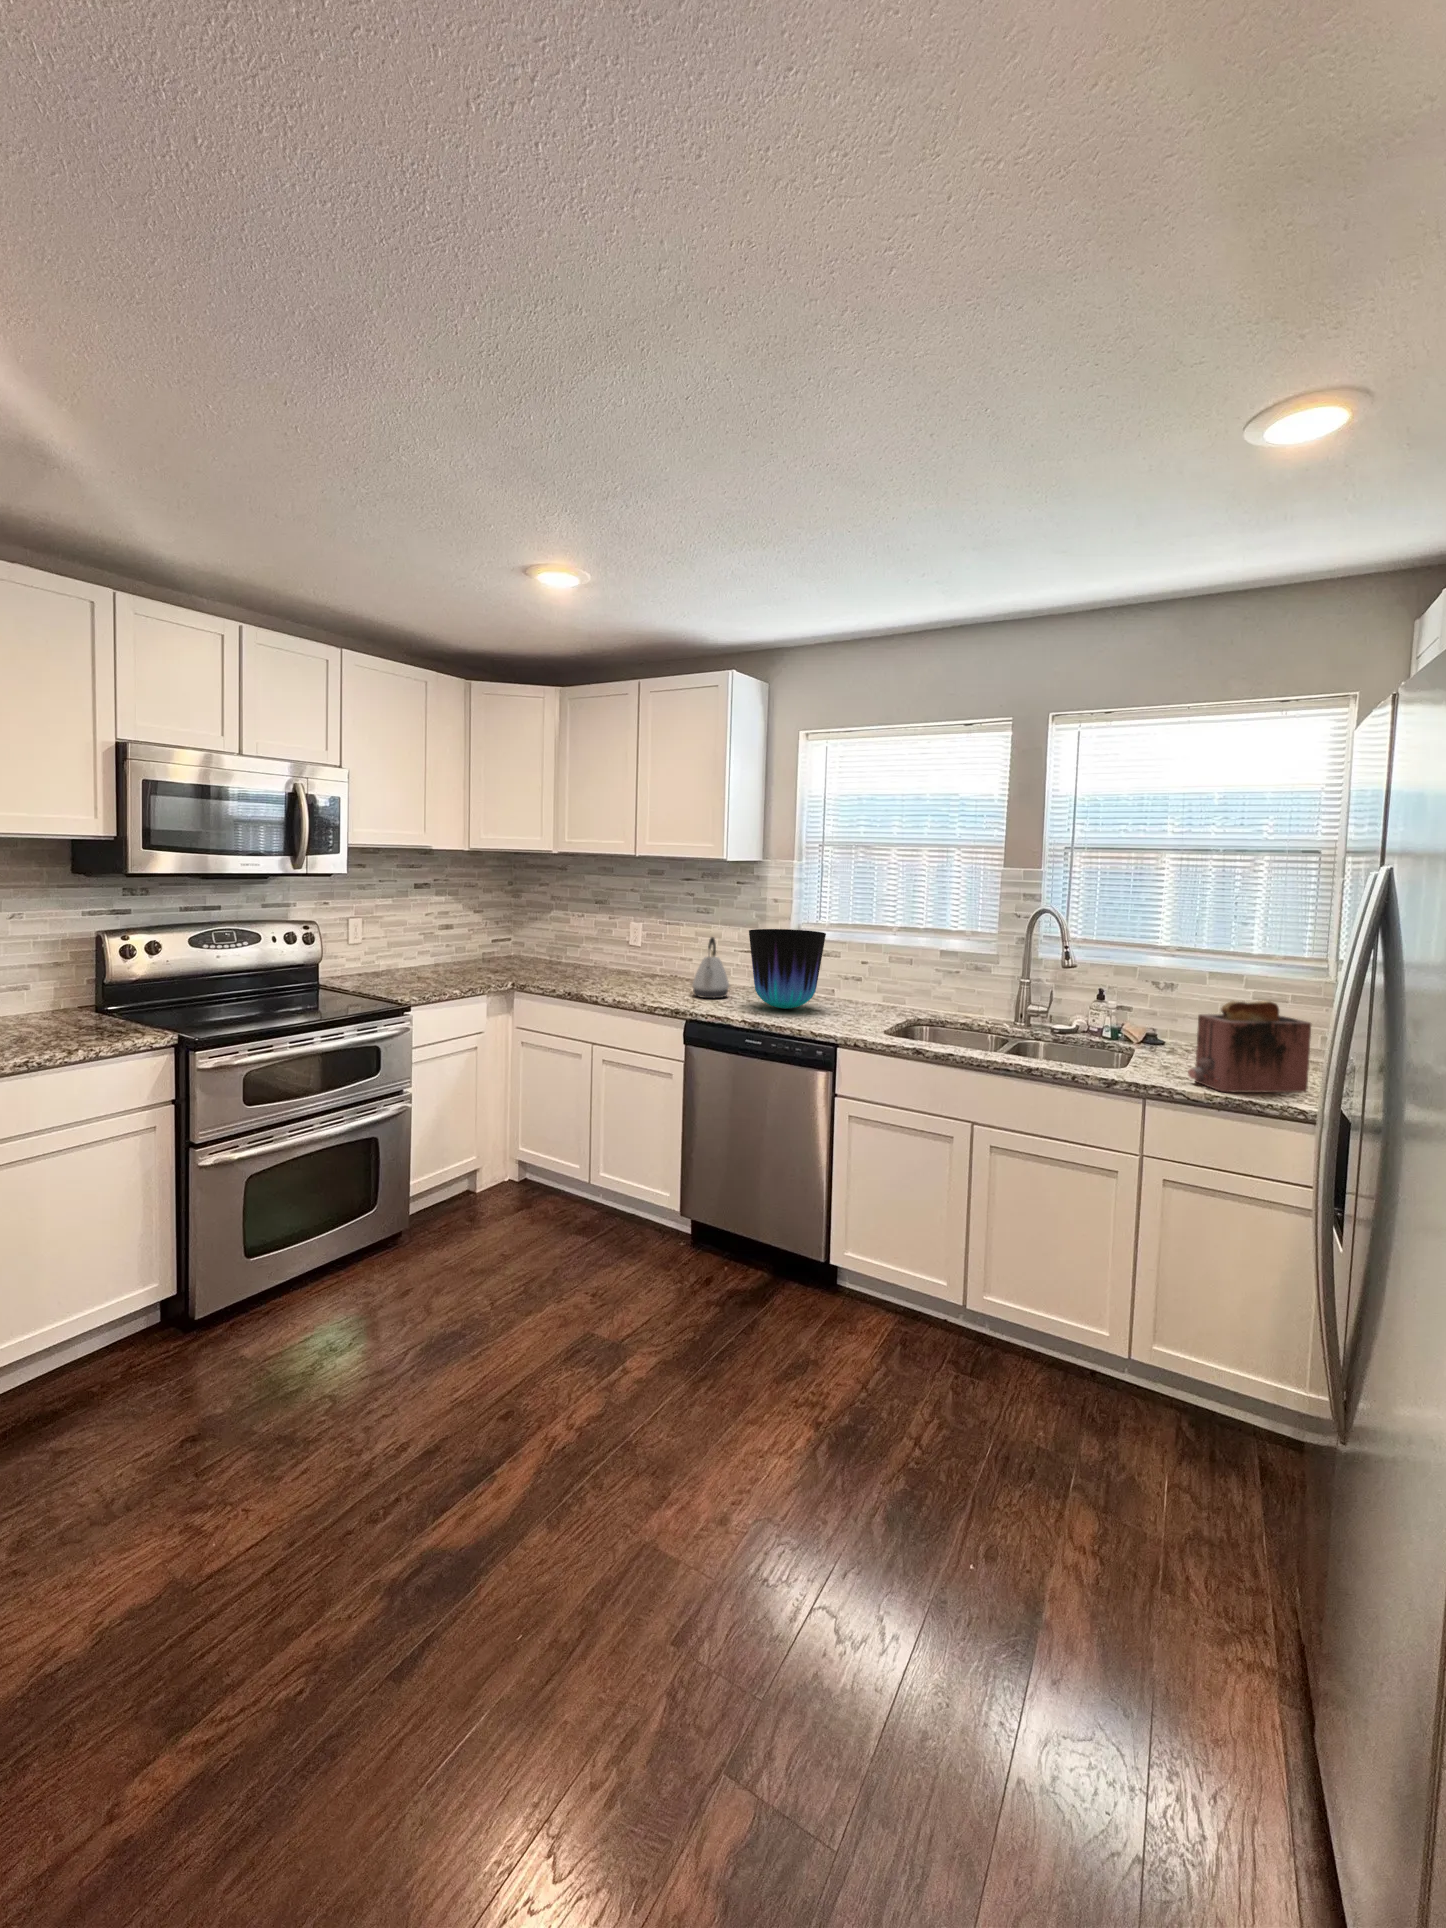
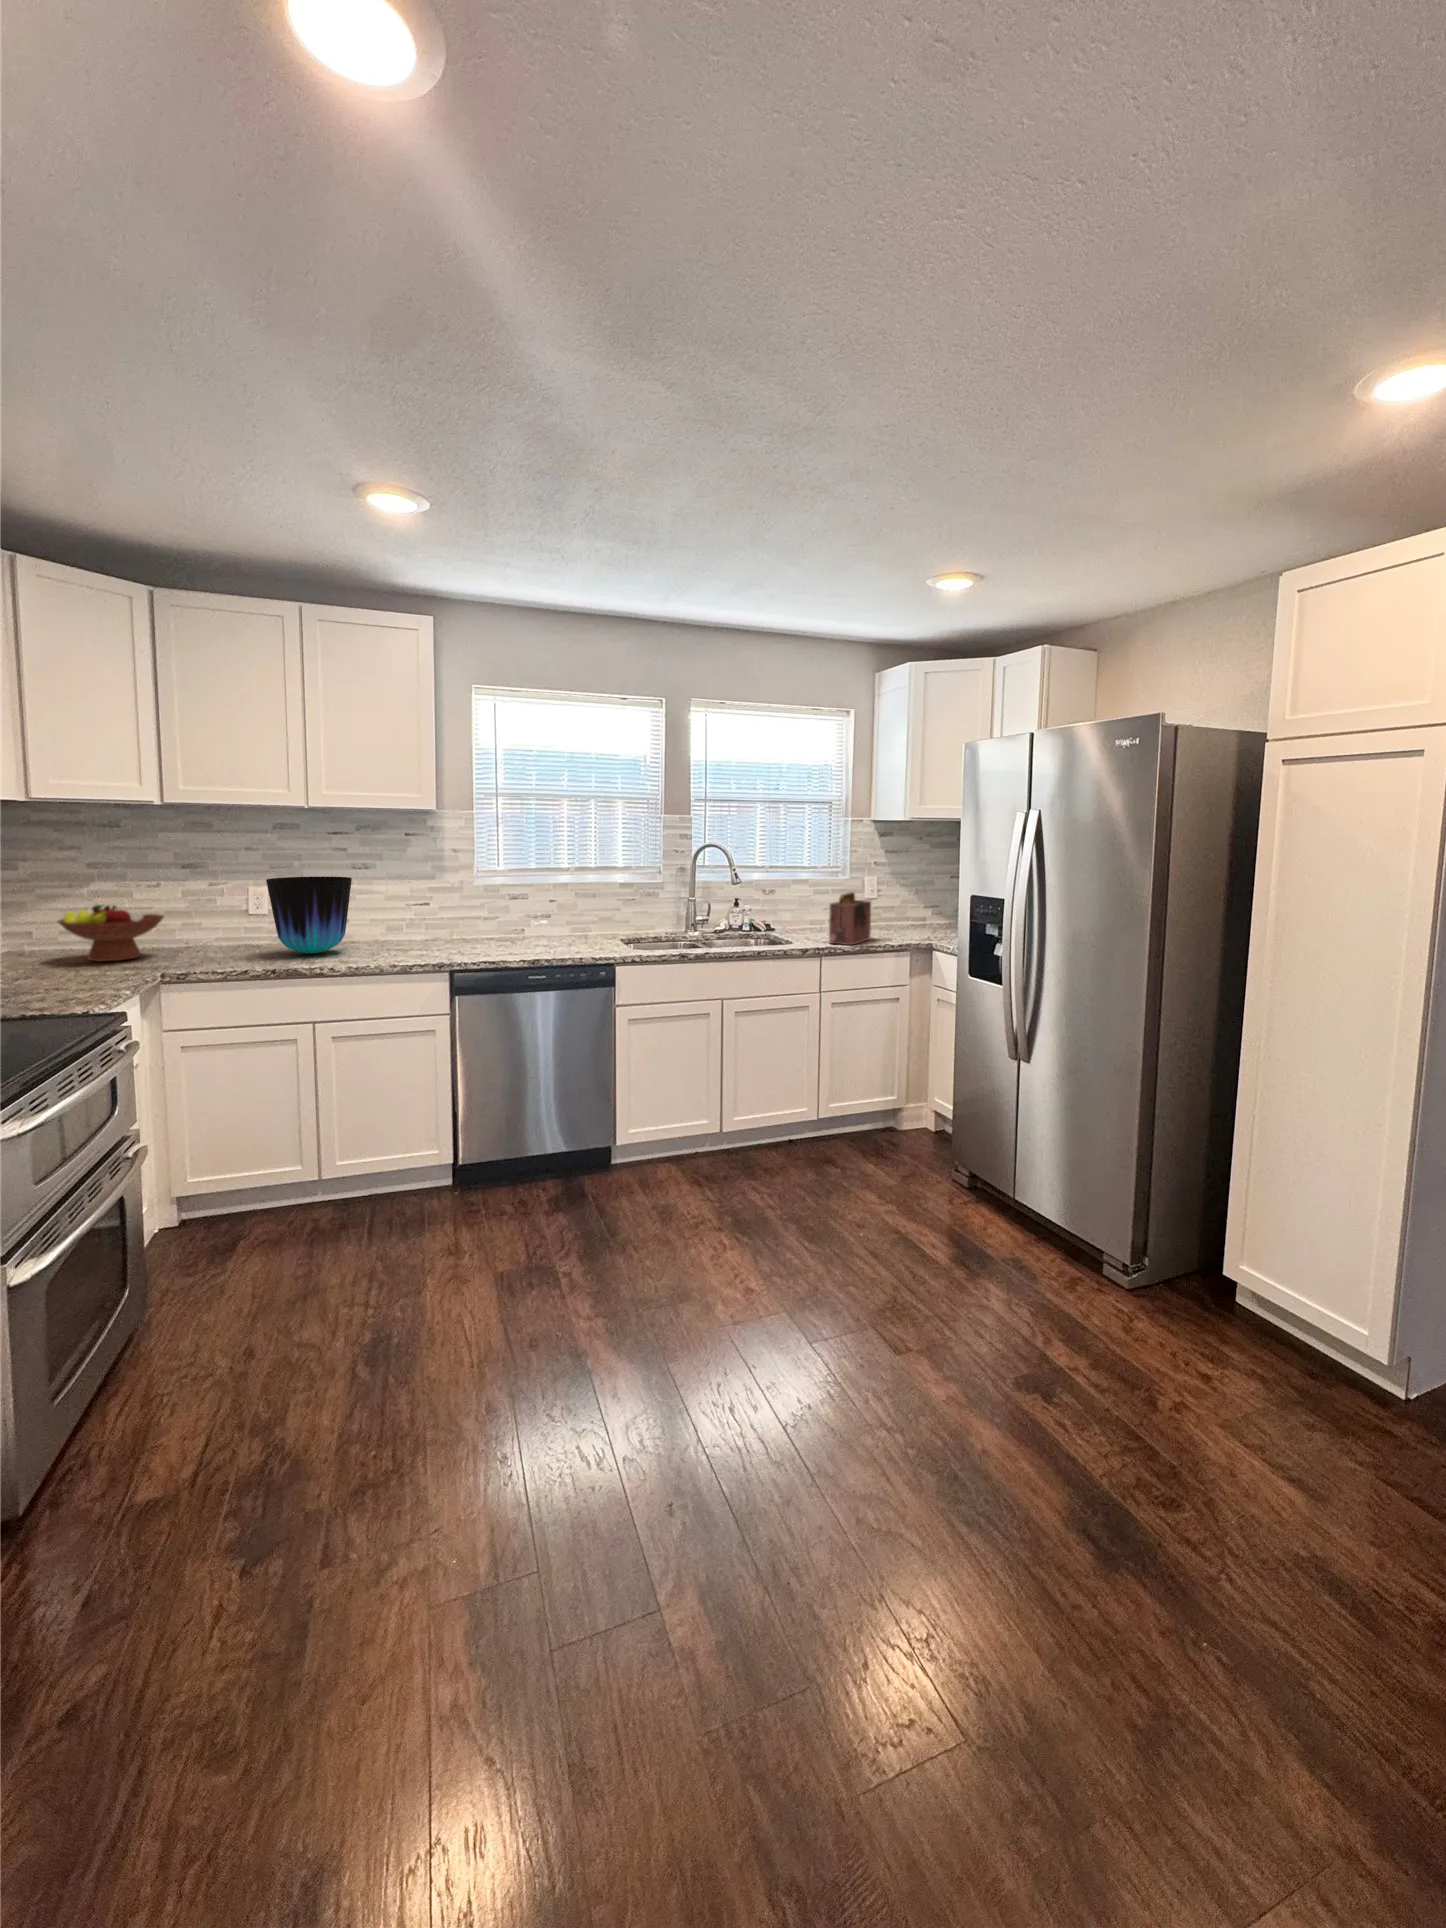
fruit bowl: none [509,927,575,971] -> present [58,905,164,961]
vase: present [749,929,826,1009] -> present [266,877,352,954]
kettle: present [692,937,729,998] -> none [397,891,438,953]

